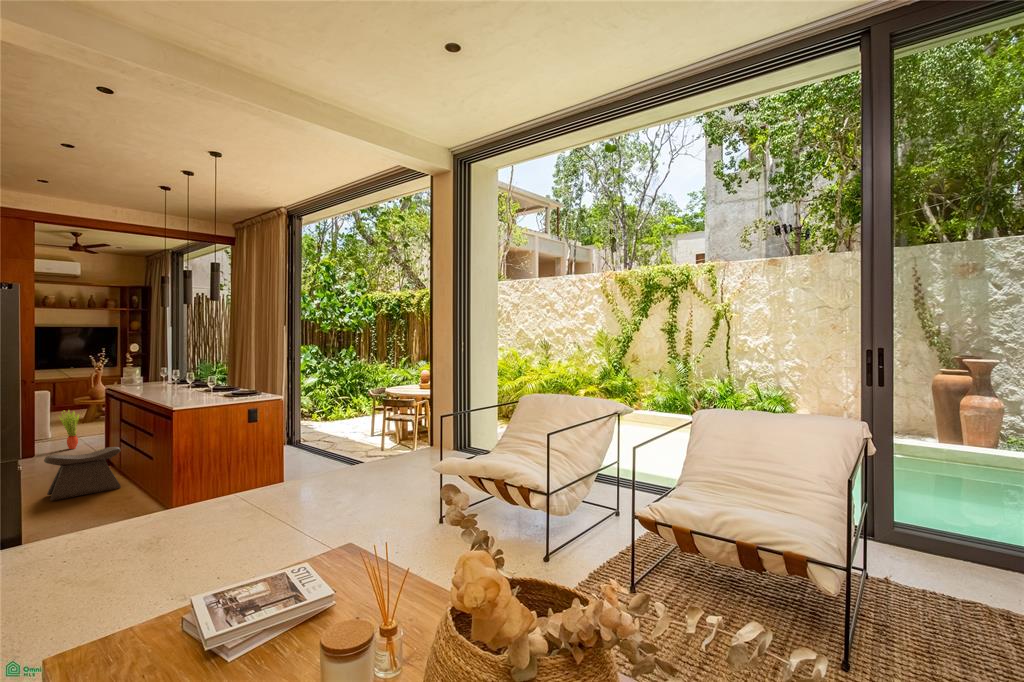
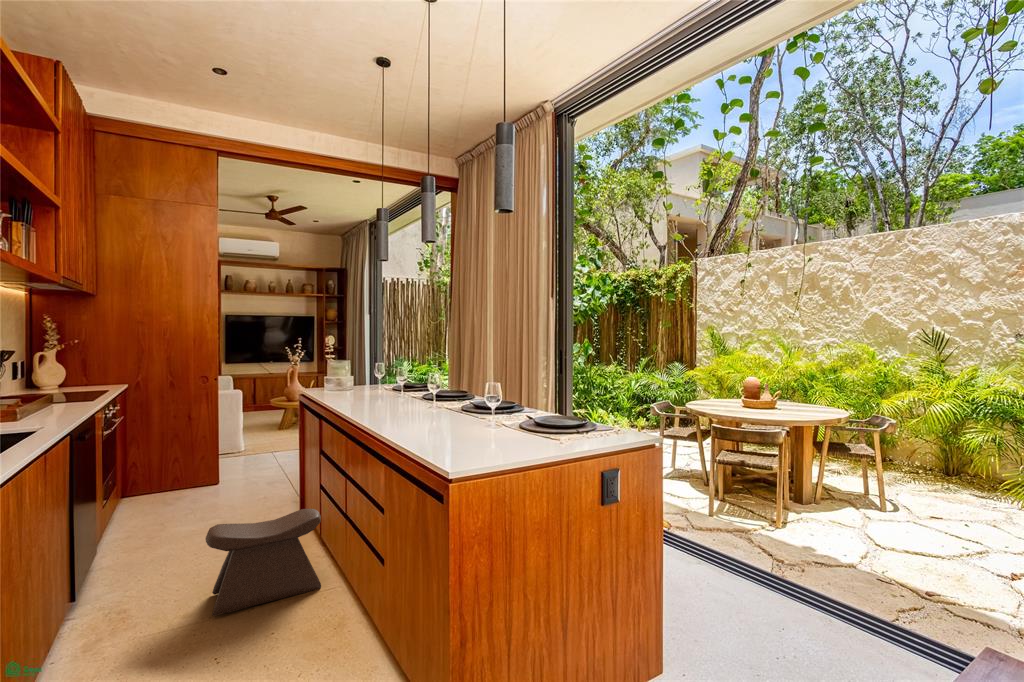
potted plant: present [60,410,79,449] -> none [246,421,271,475]

